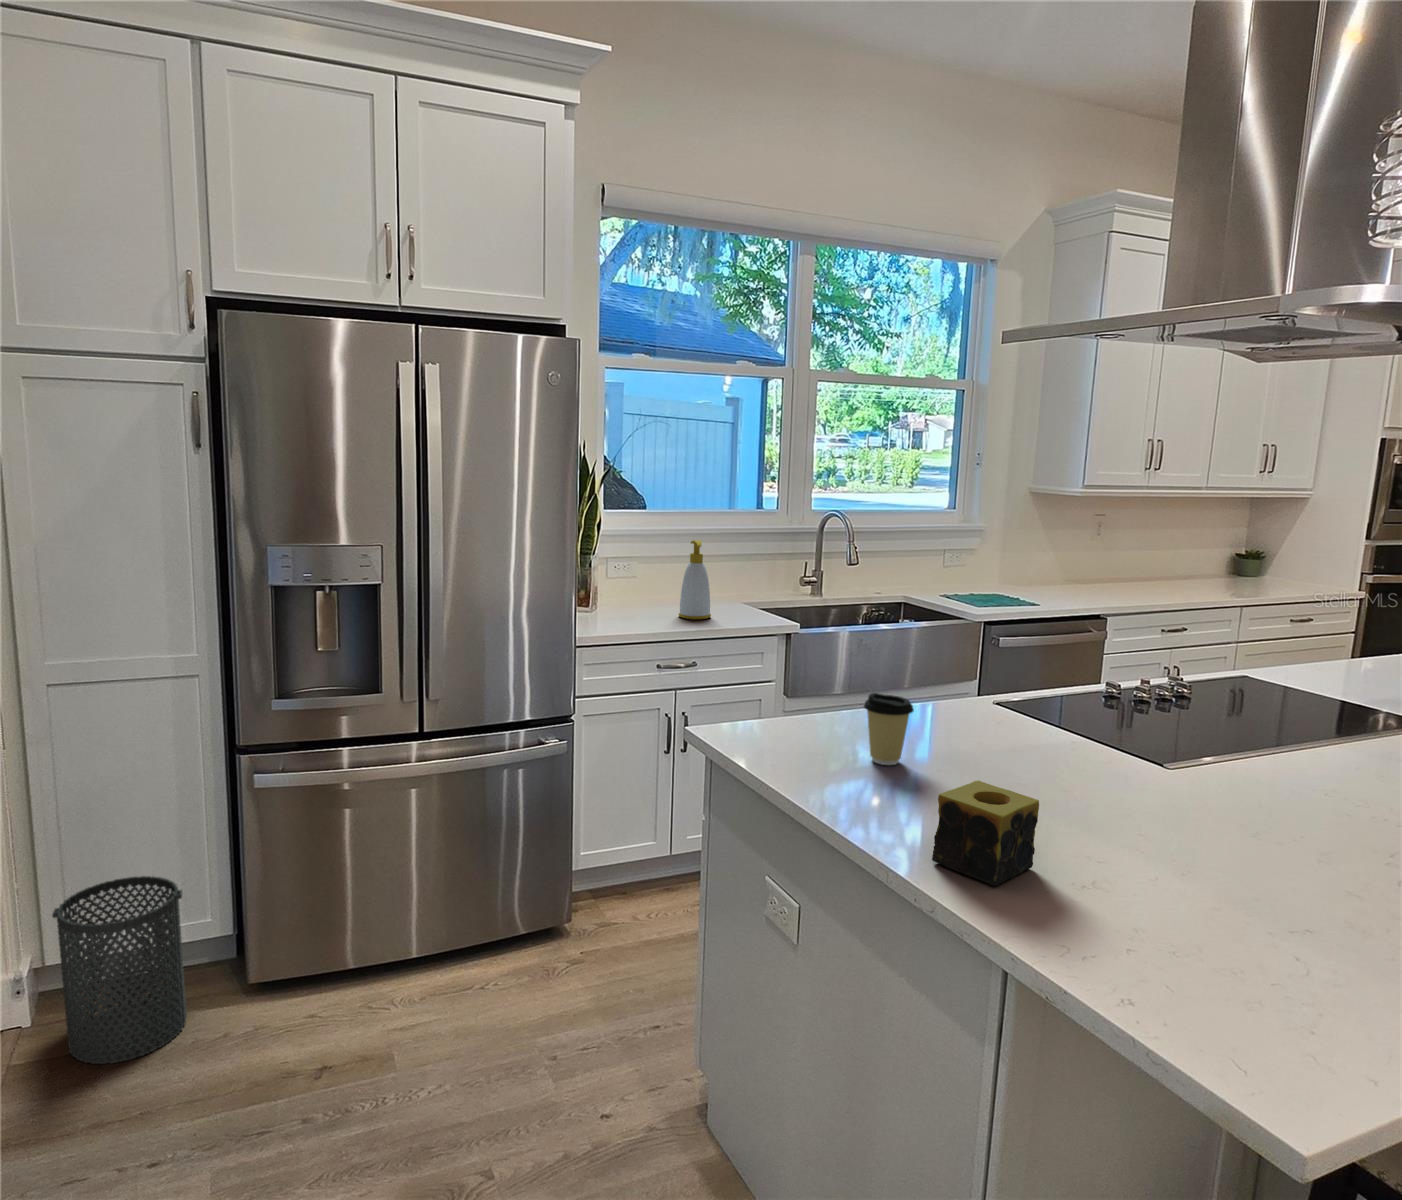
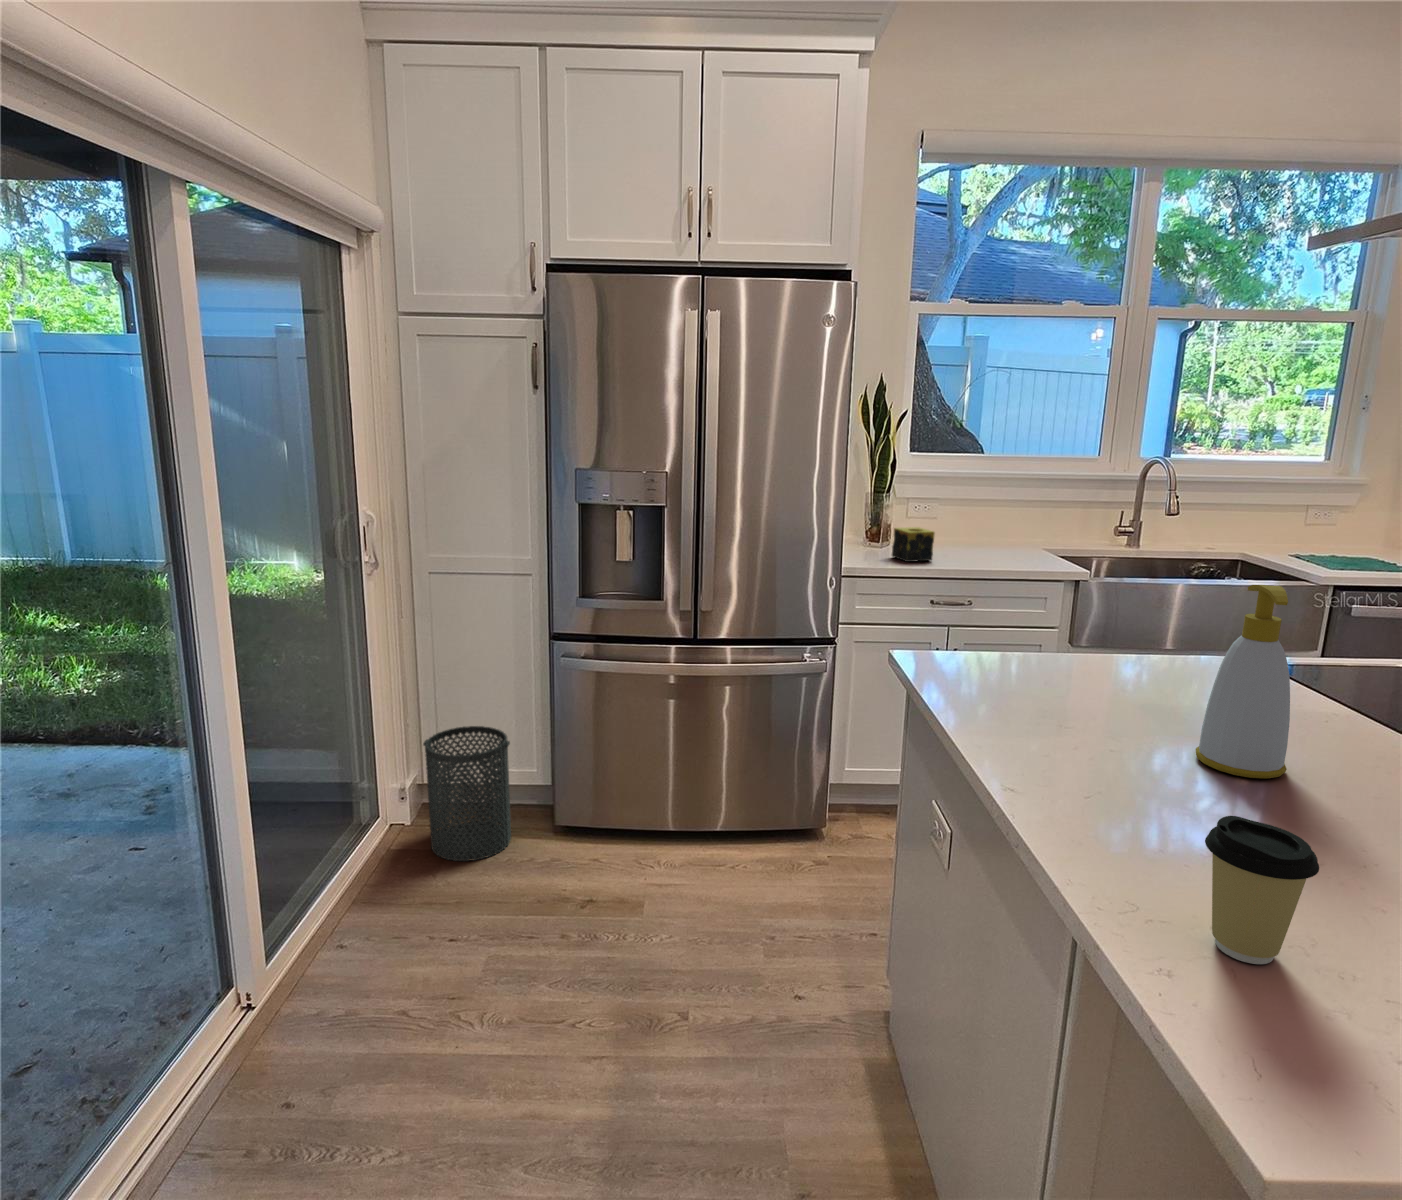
soap bottle: present [679,540,711,620] -> present [1196,585,1290,778]
coffee cup: present [864,693,914,765] -> present [1205,816,1319,964]
candle: present [932,780,1039,885] -> present [892,527,935,562]

